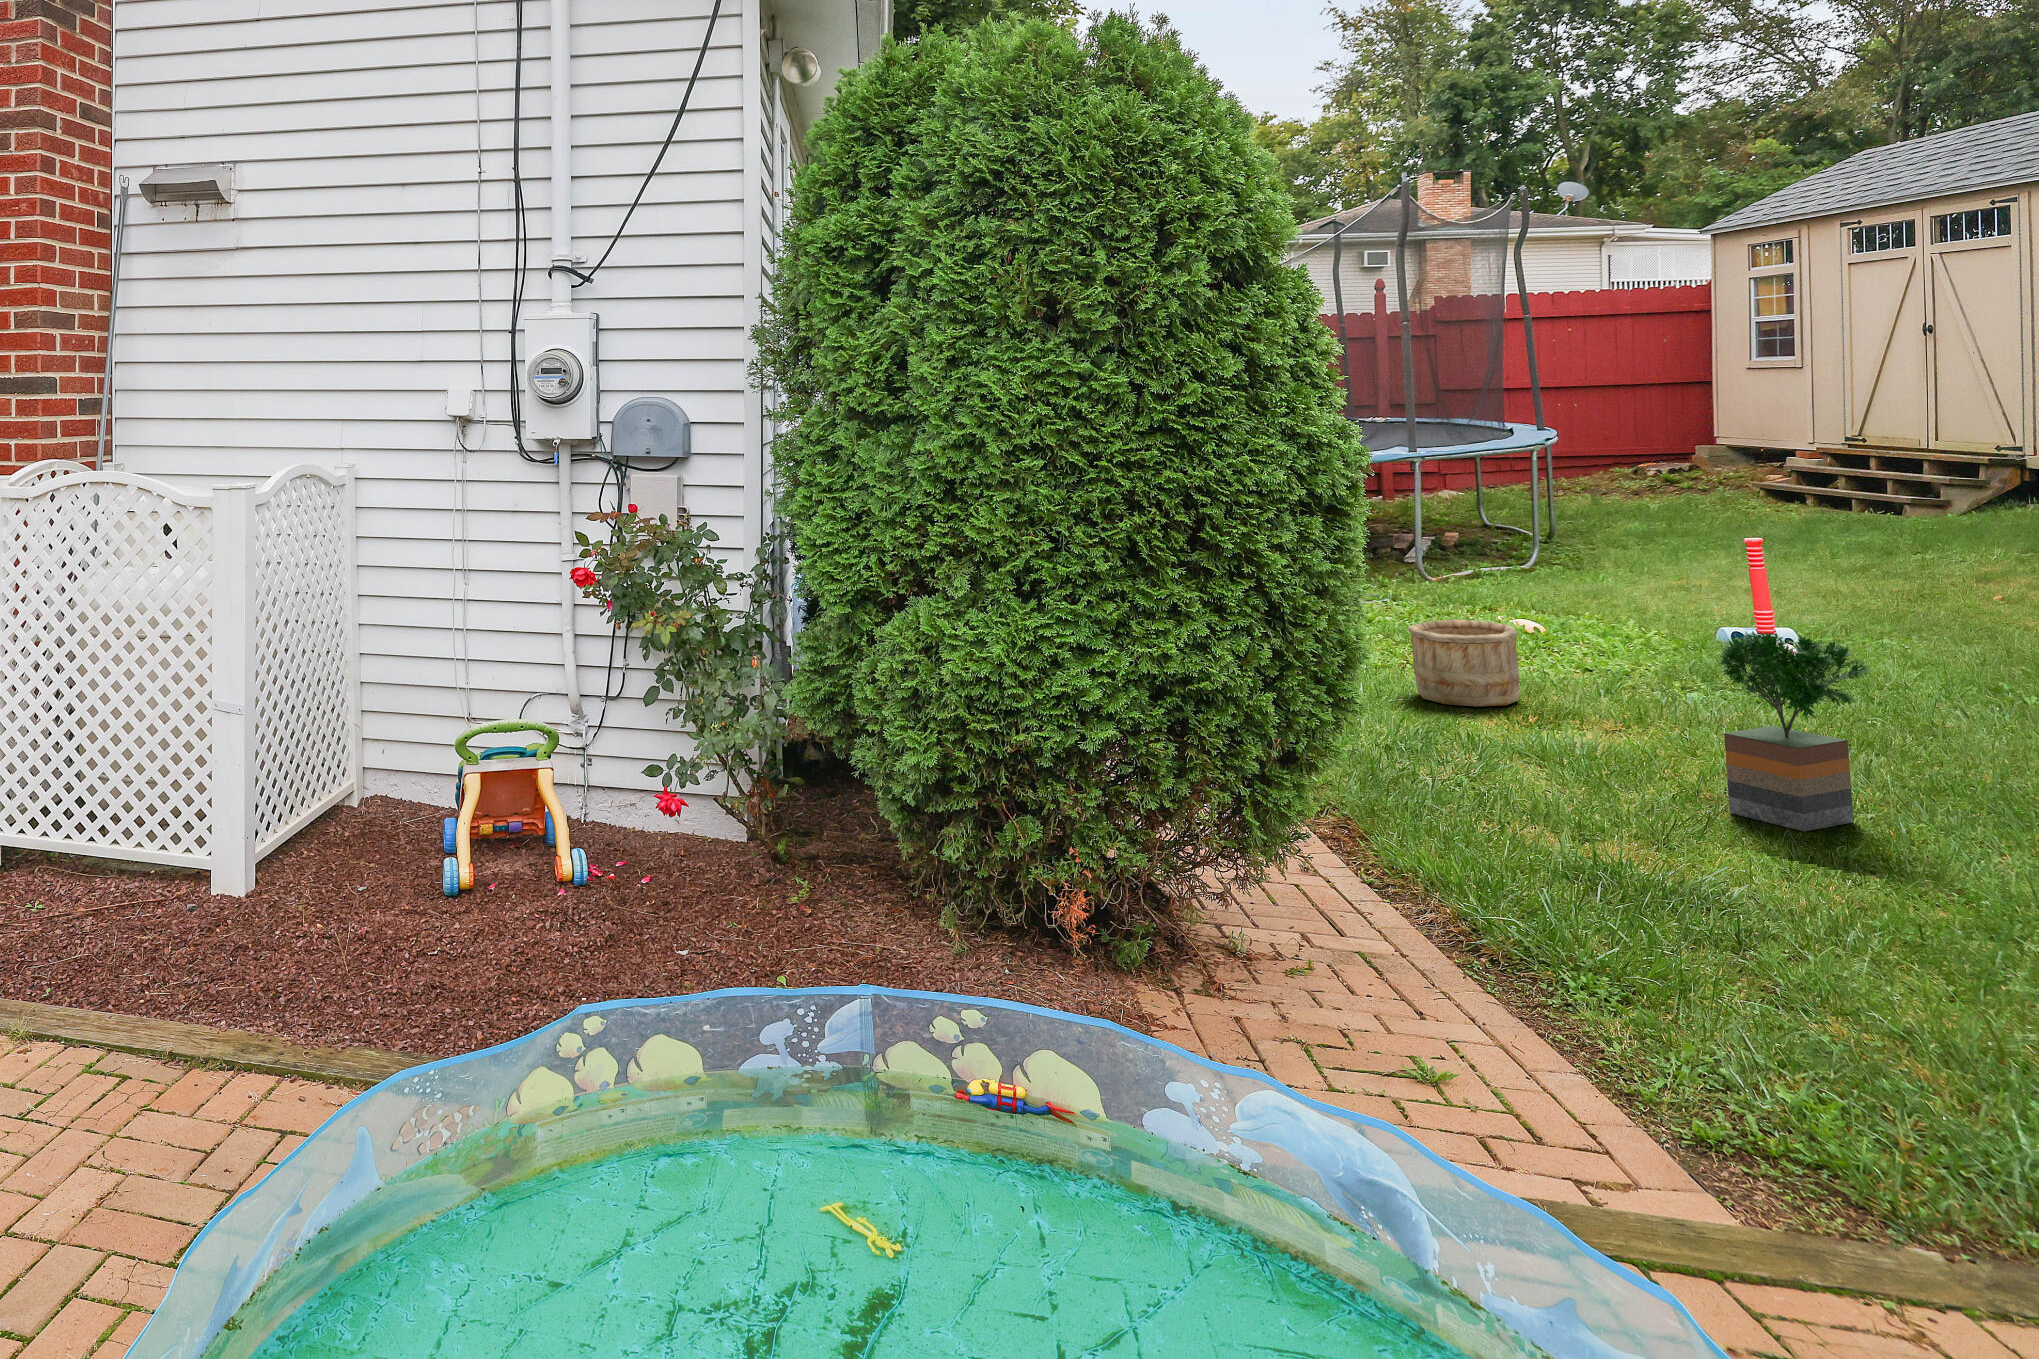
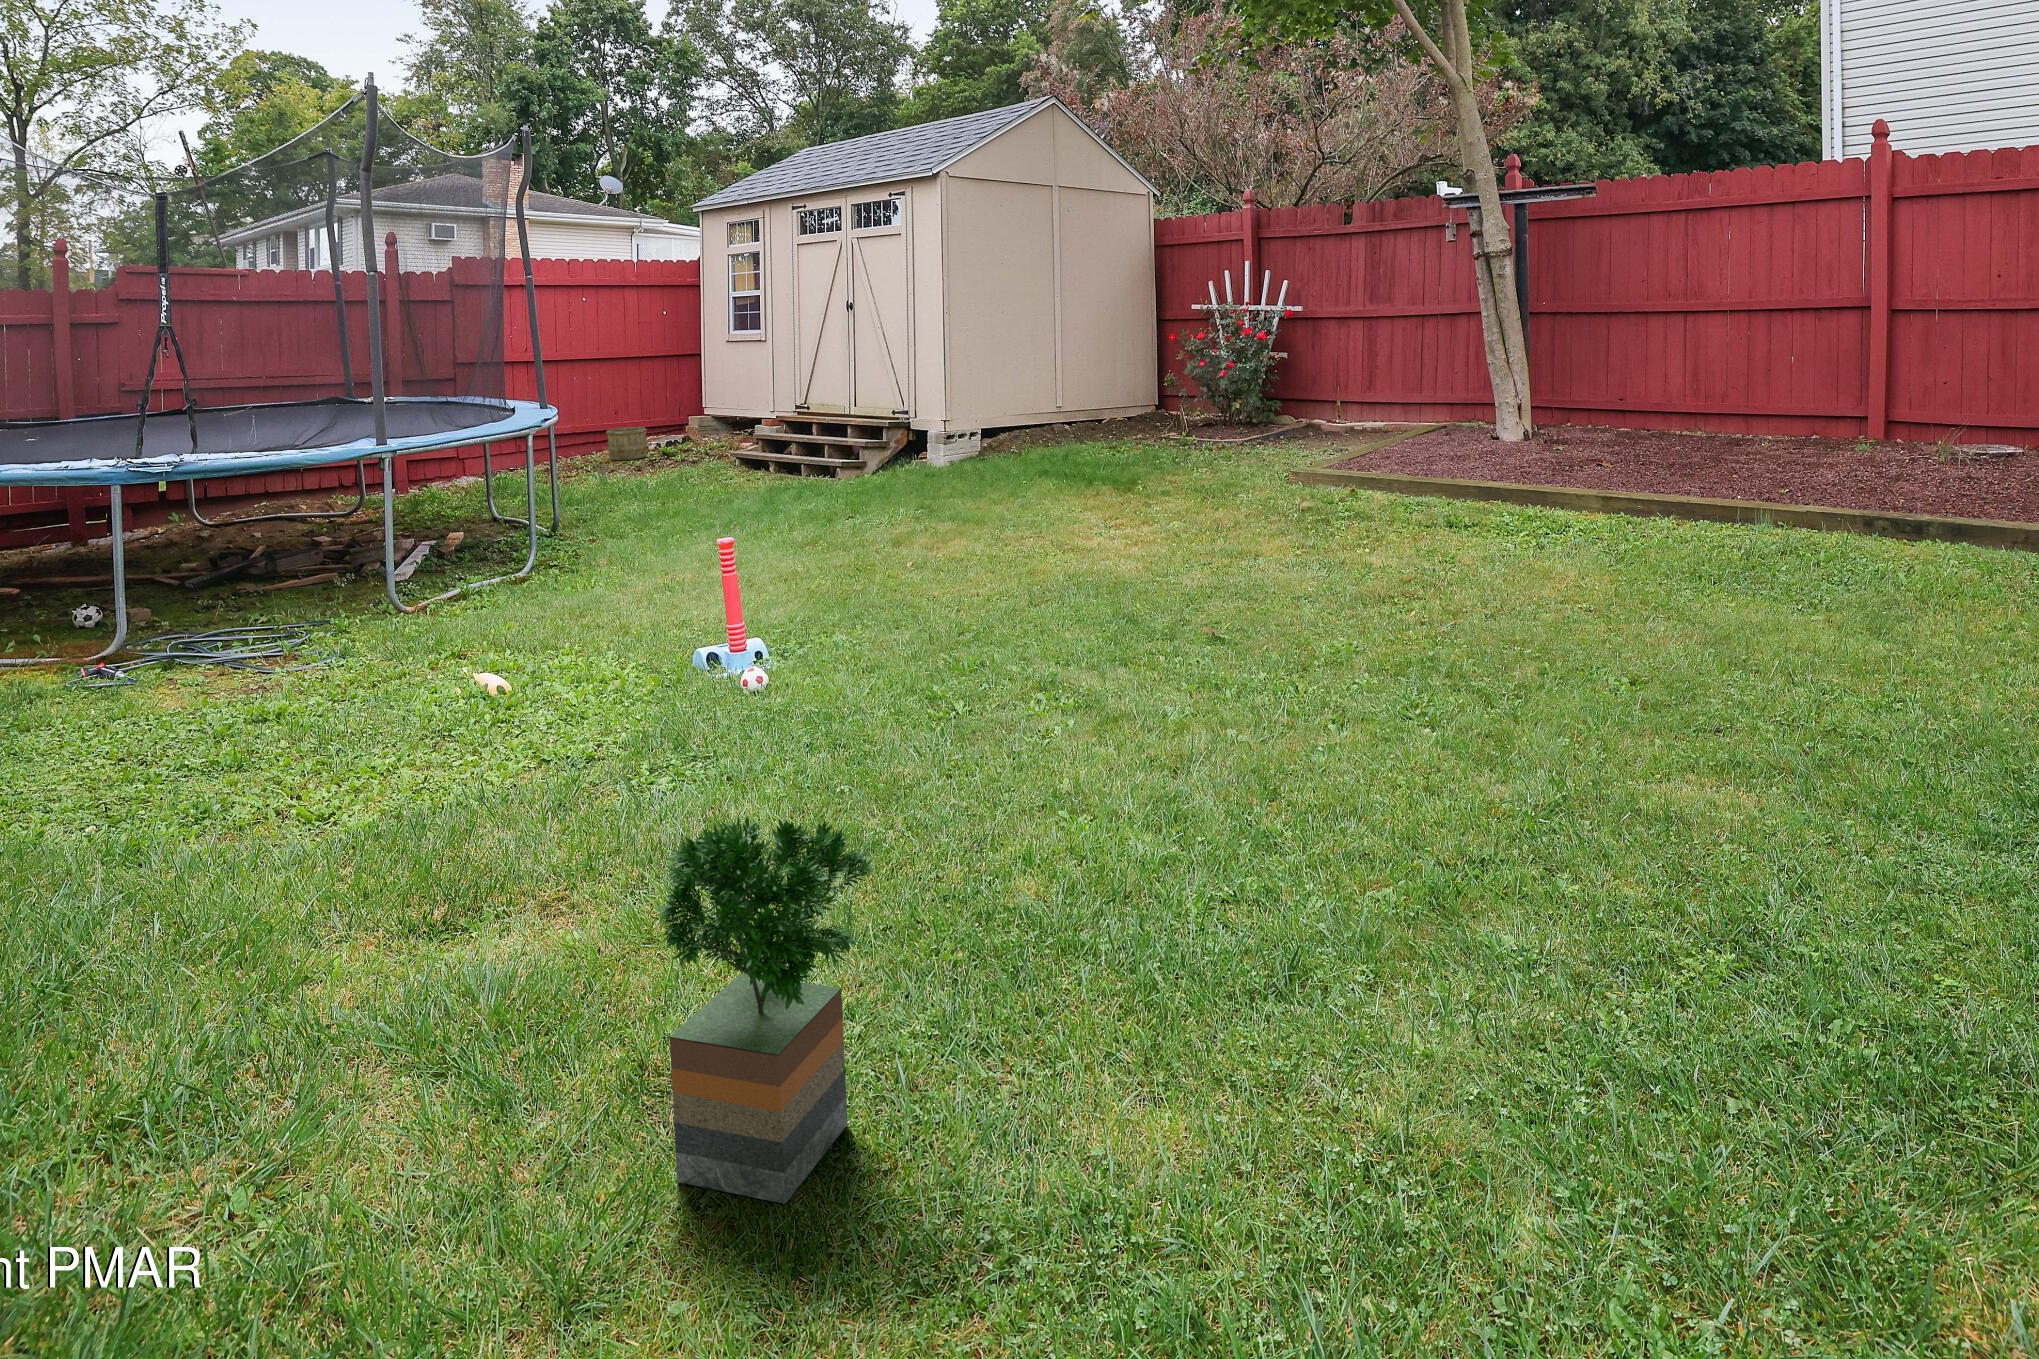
wooden bucket: present [1408,619,1519,707] -> present [606,427,647,460]

